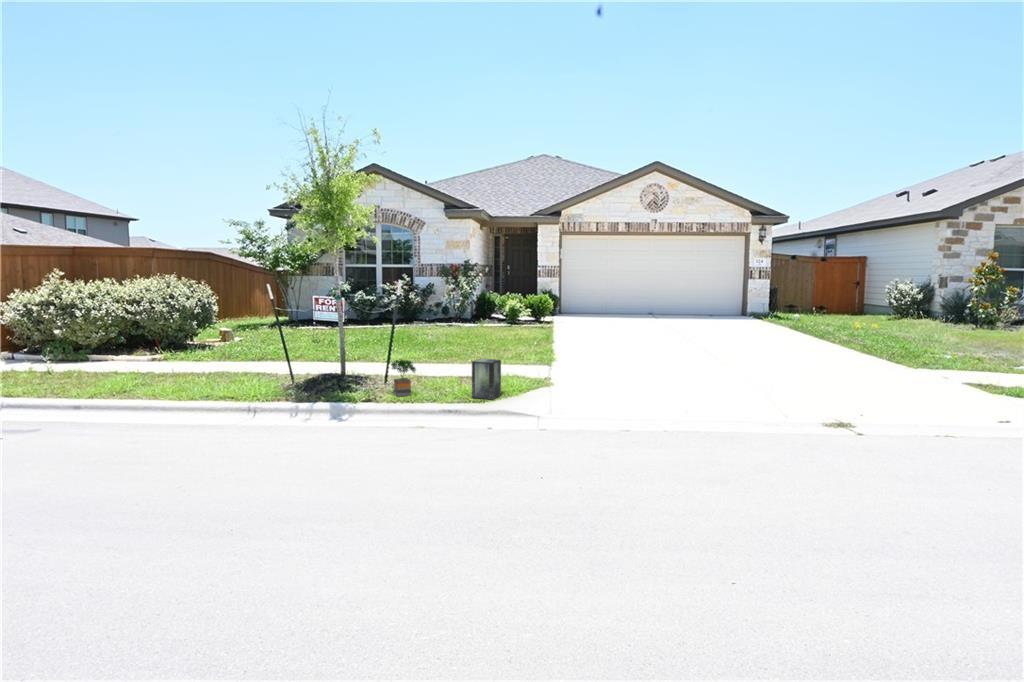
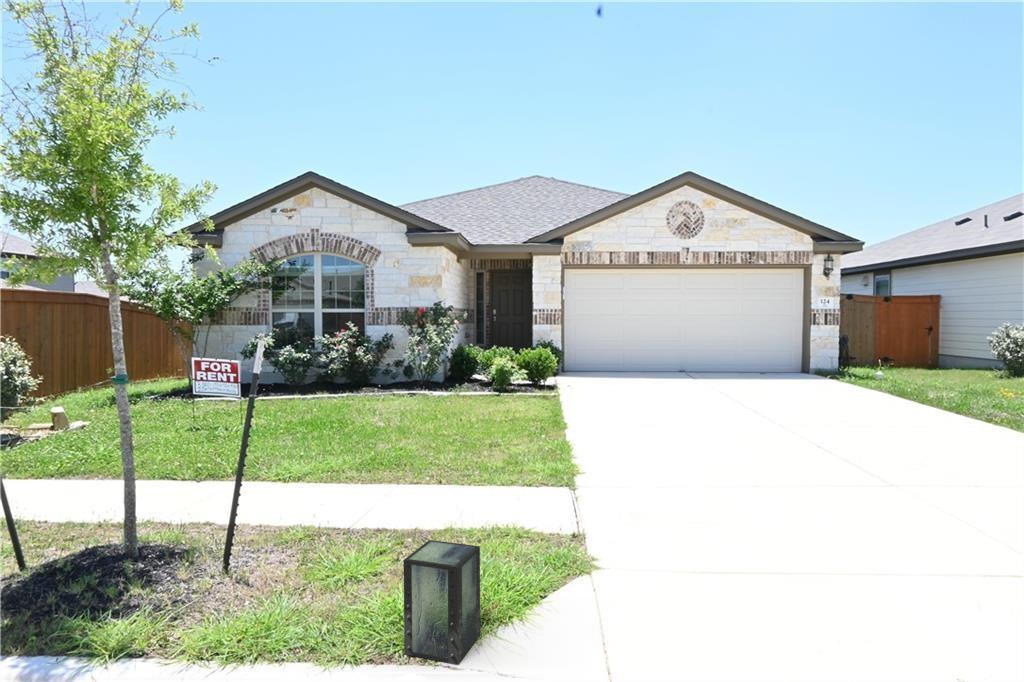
potted tree: present [391,360,416,397] -> none [198,543,267,649]

